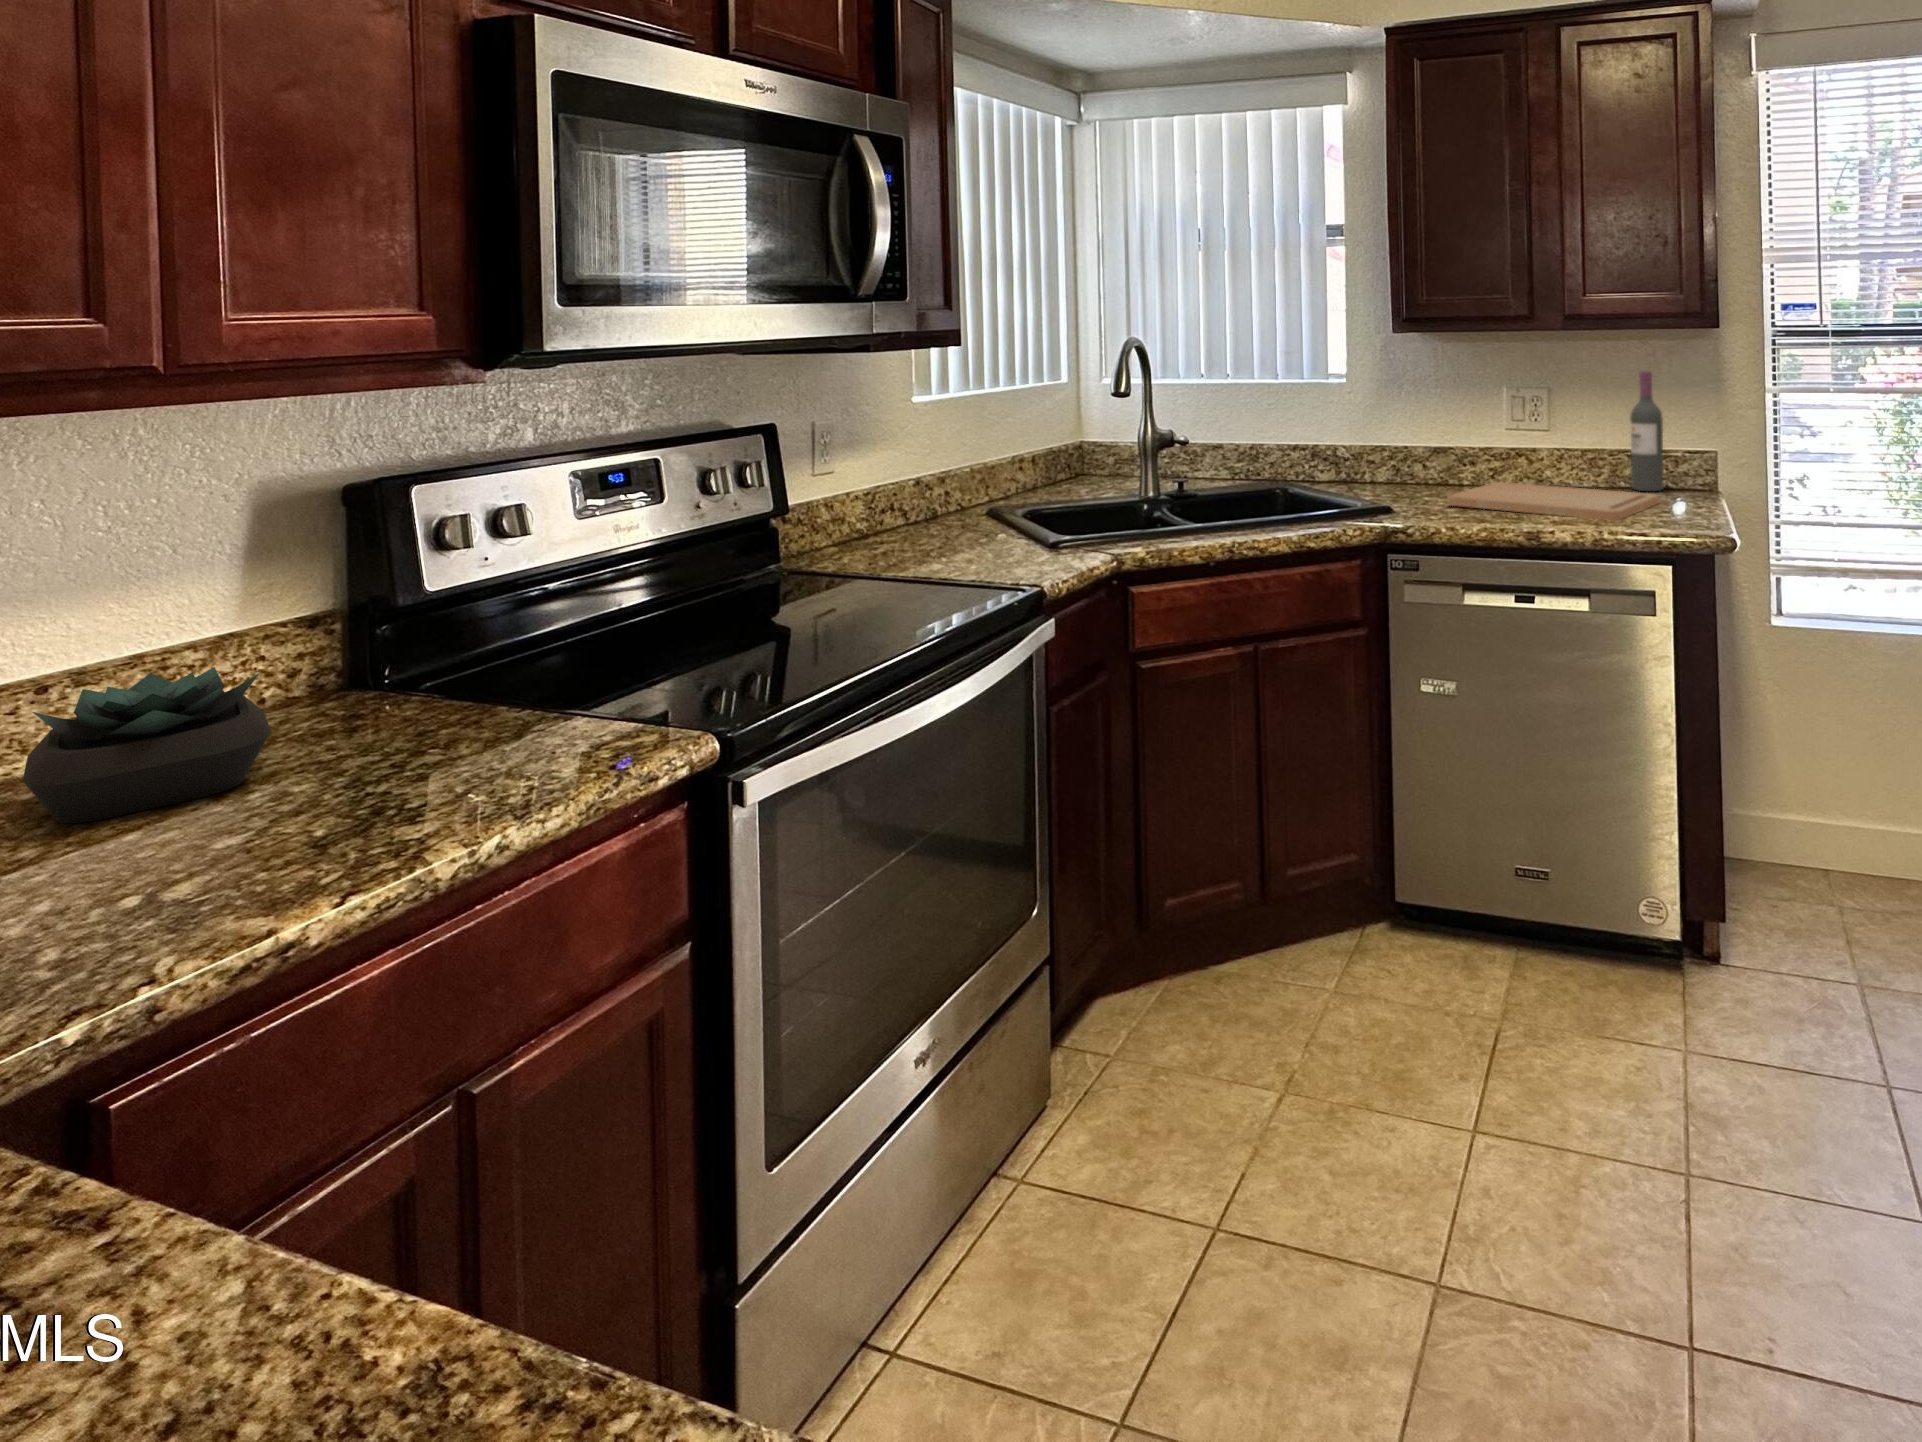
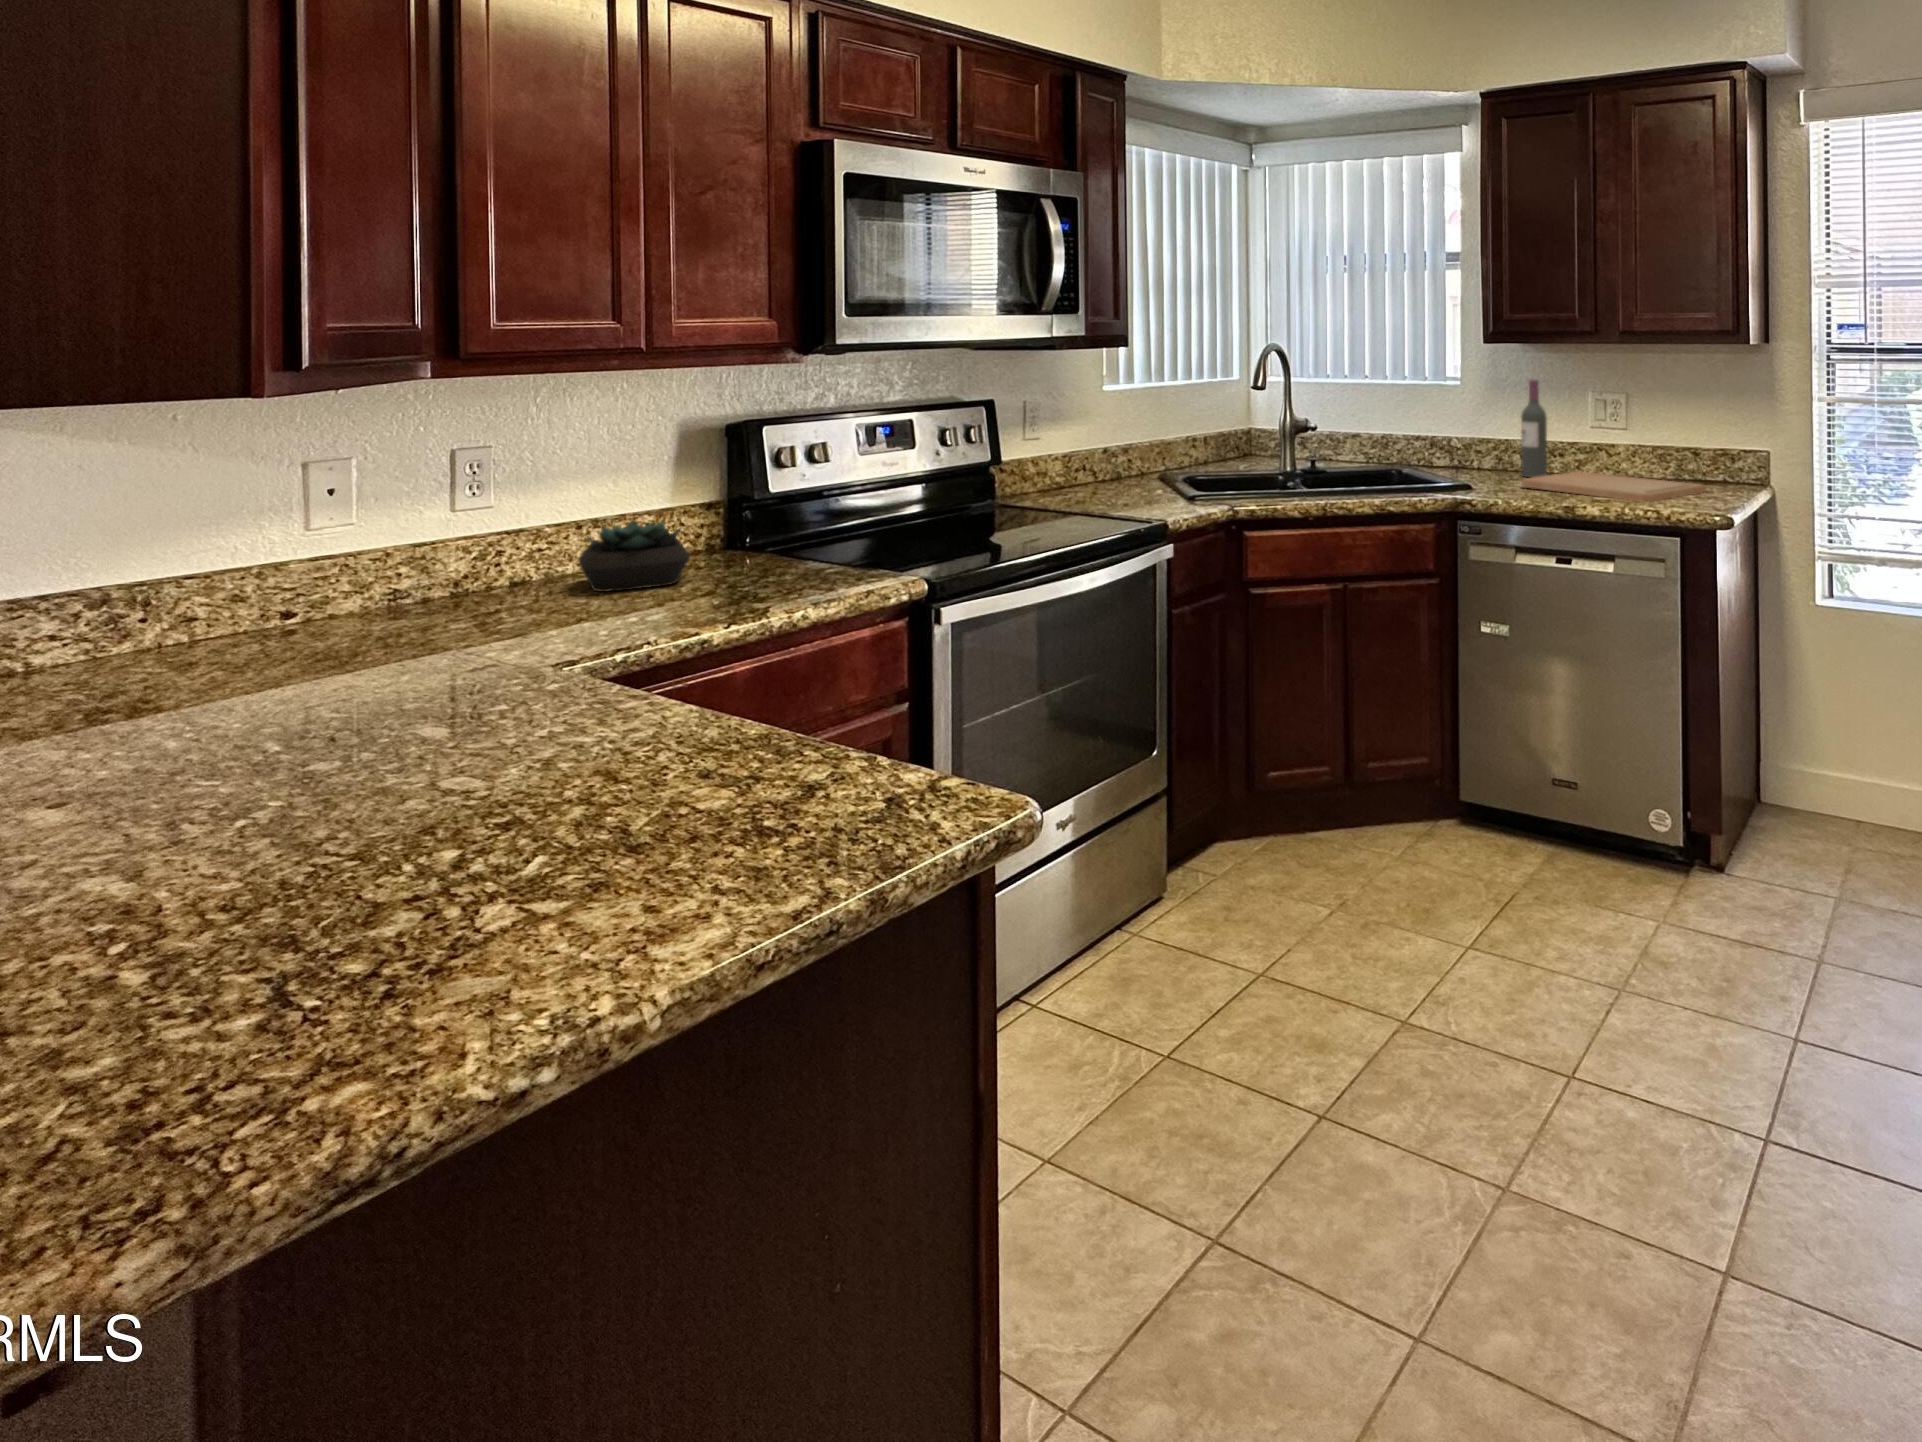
wine bottle: present [1630,371,1664,491] -> present [1521,380,1547,477]

